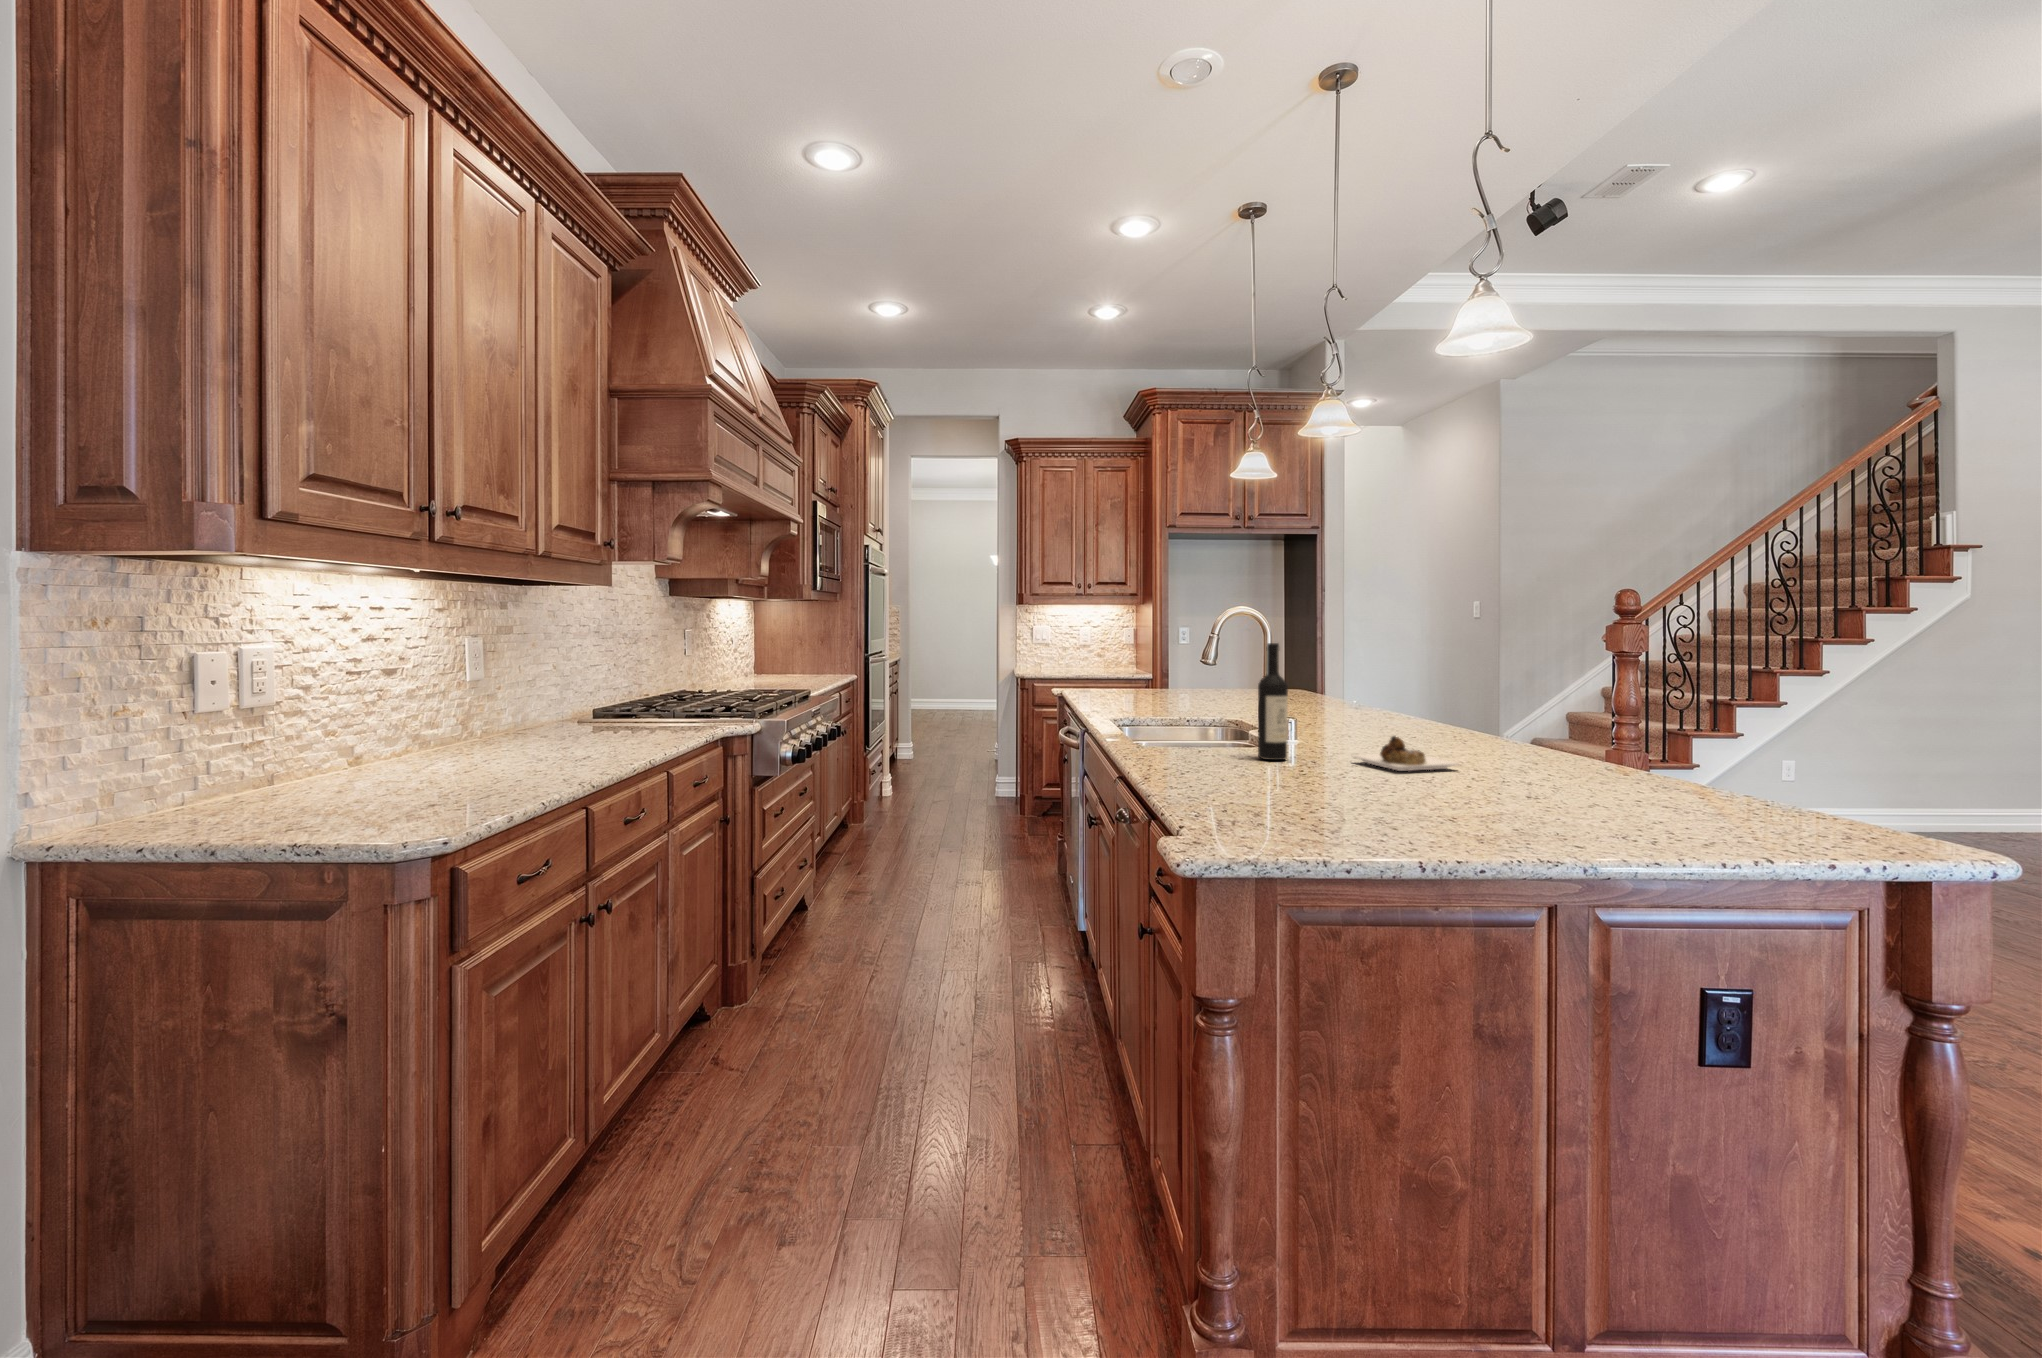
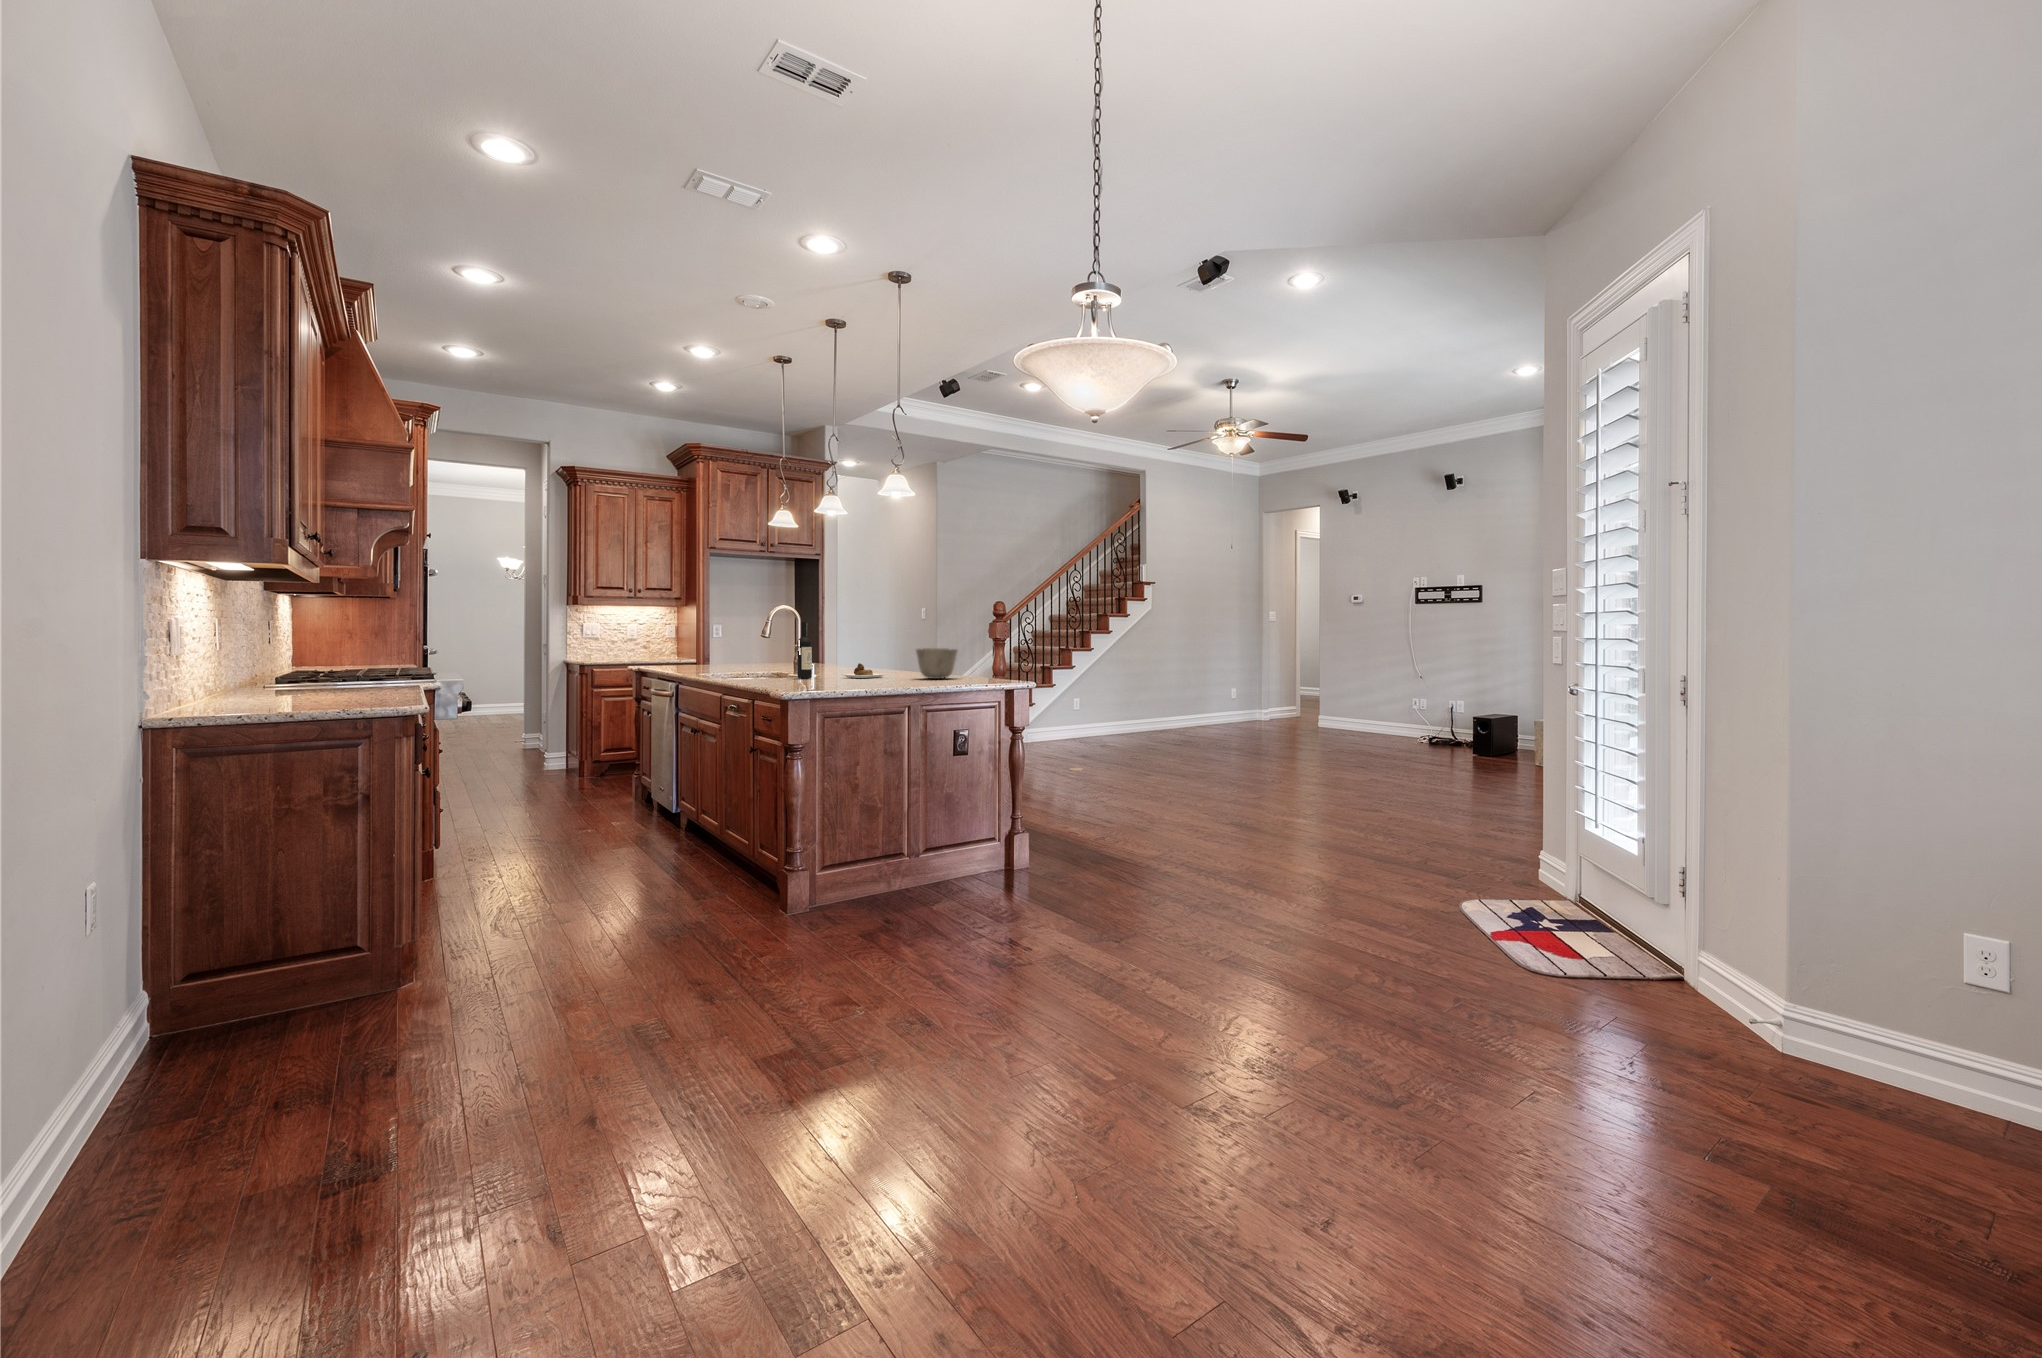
ceramic bowl: none [1548,714,1683,799] -> present [916,648,957,679]

